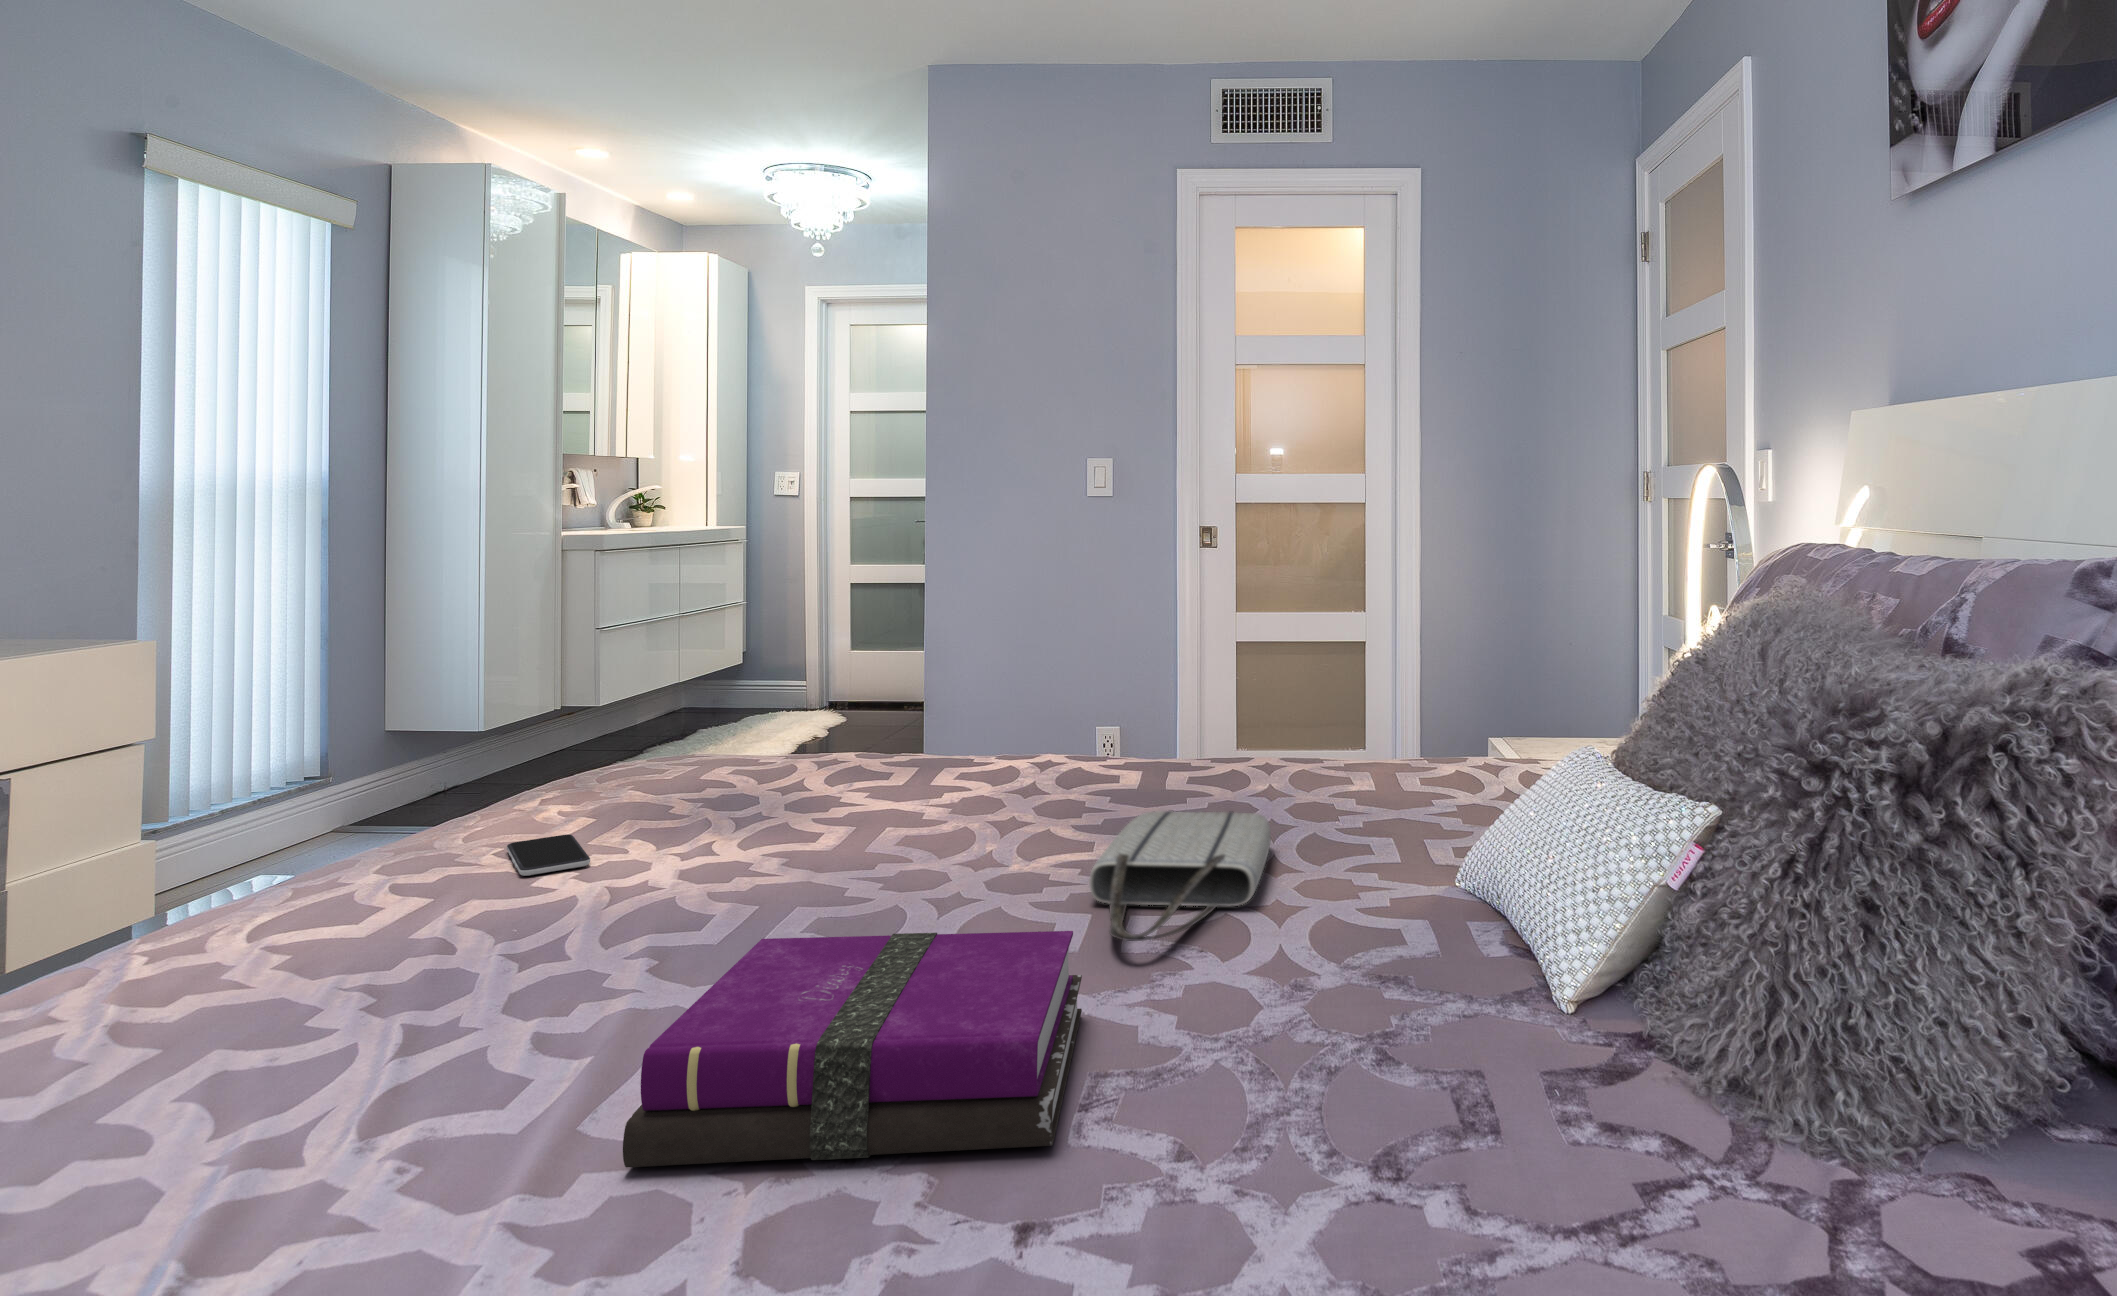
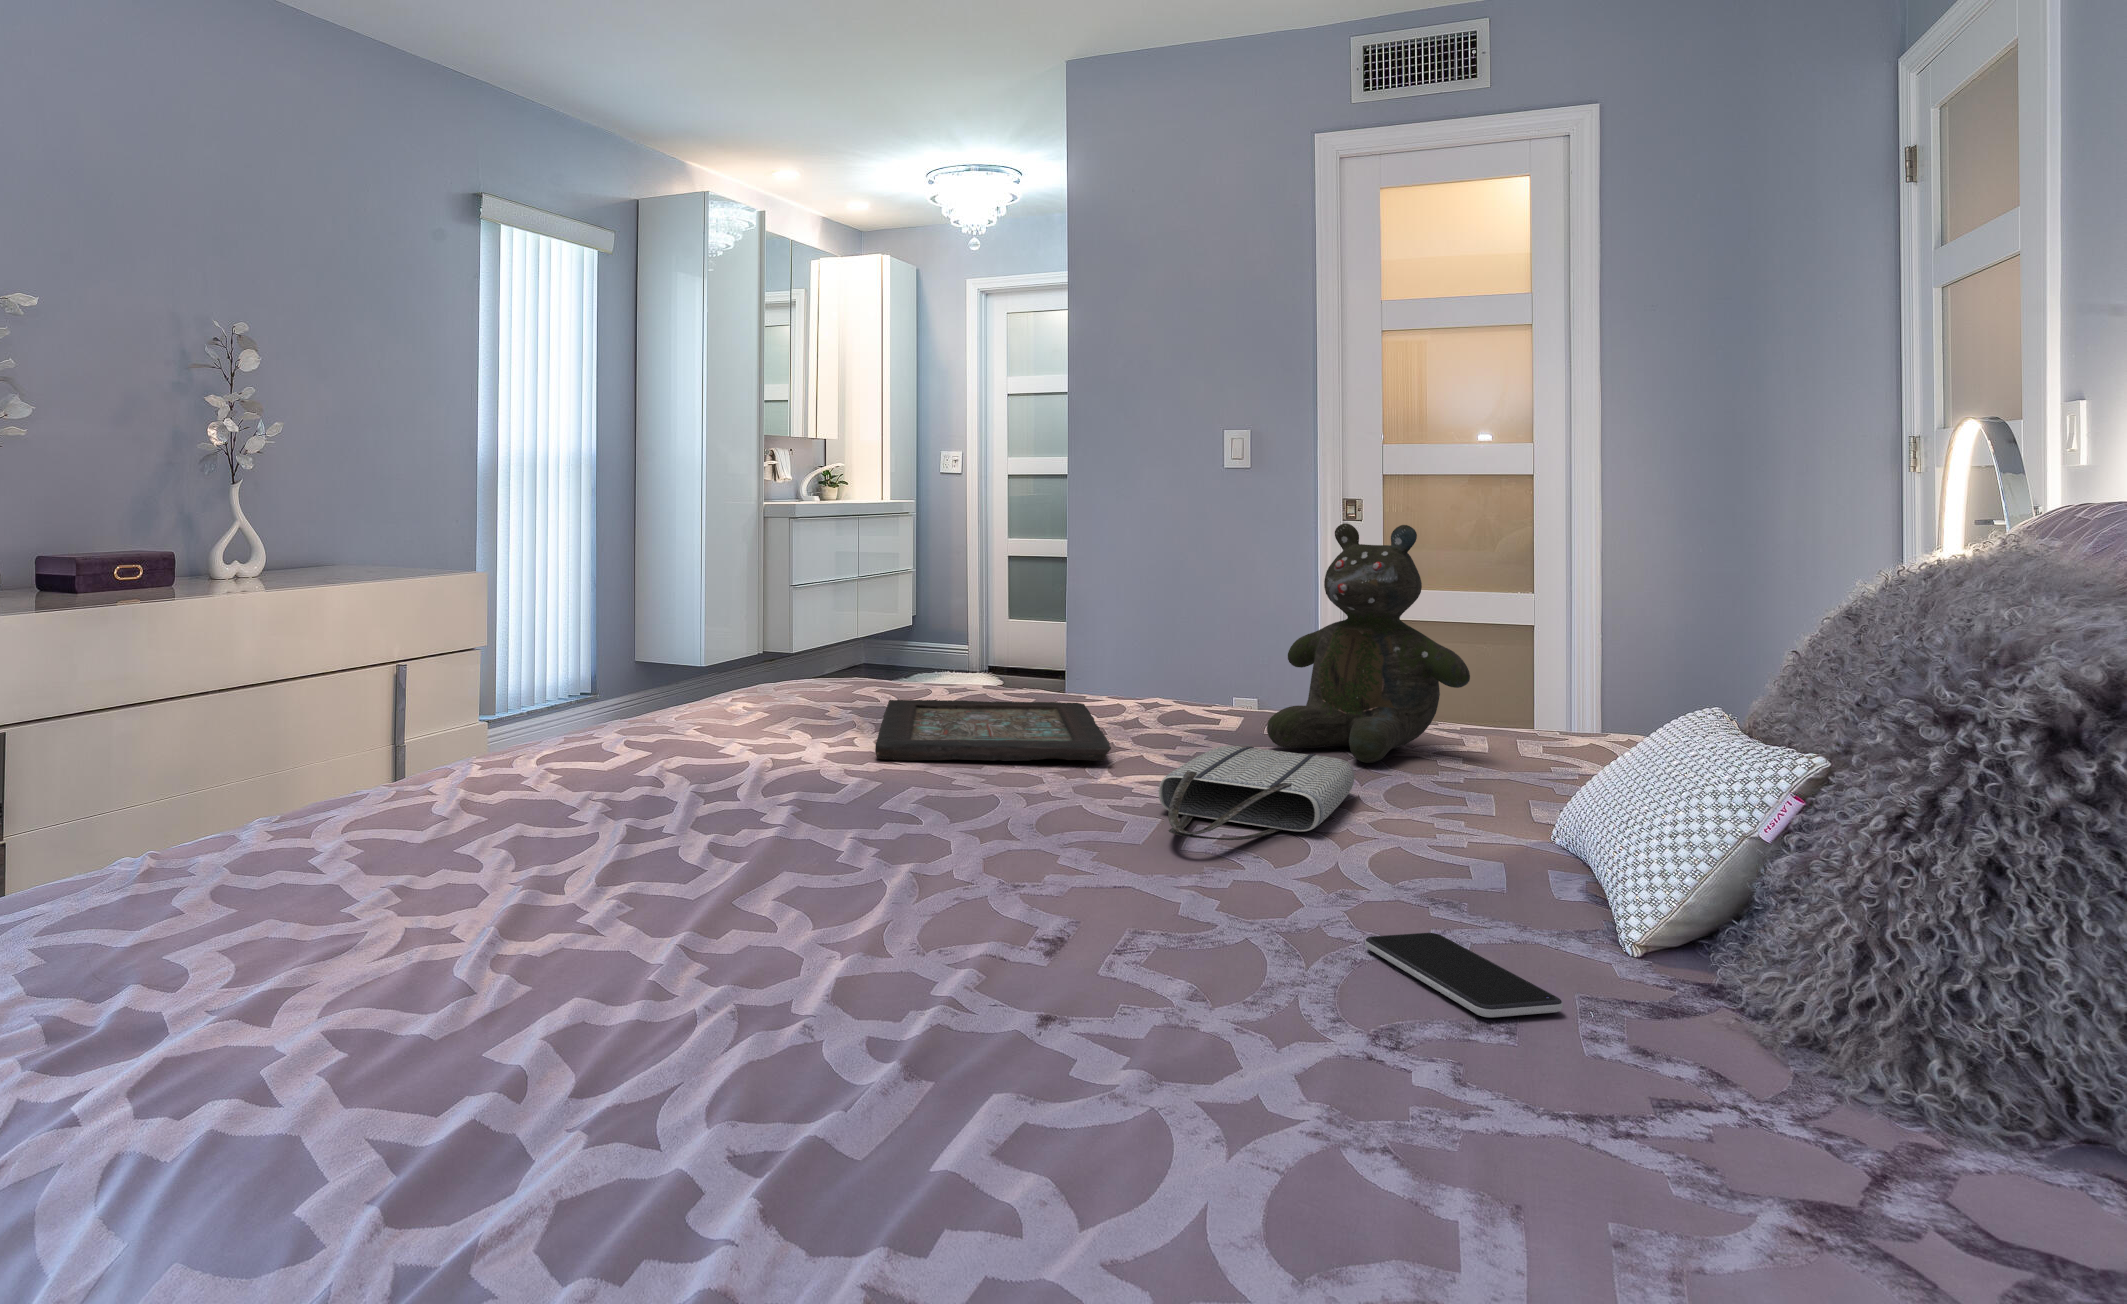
teddy bear: none [1174,570,1352,807] -> present [1267,523,1470,763]
decorative tray: none [735,770,1024,880] -> present [875,700,1111,761]
smartphone: present [507,834,590,876] -> present [1365,933,1563,1017]
notebook: present [623,931,1082,1167] -> none [785,780,1130,953]

